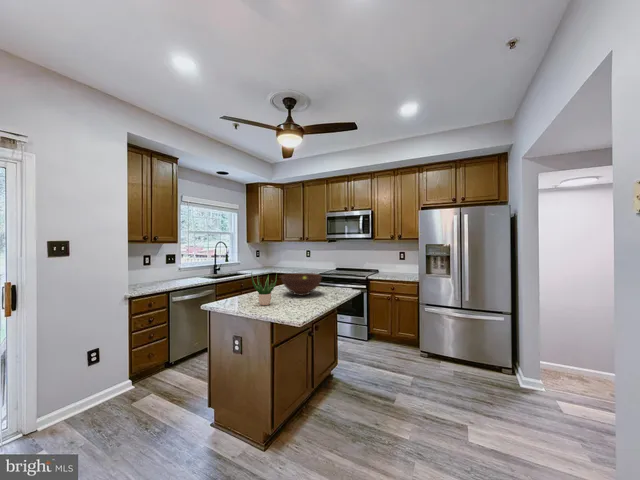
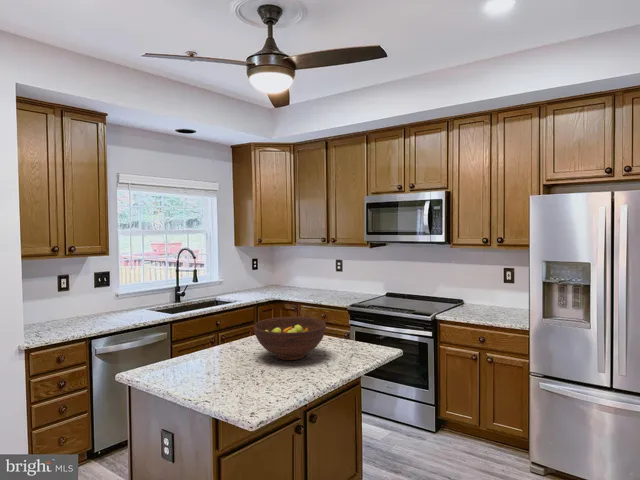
potted plant: present [251,273,277,305] -> none [190,321,235,382]

